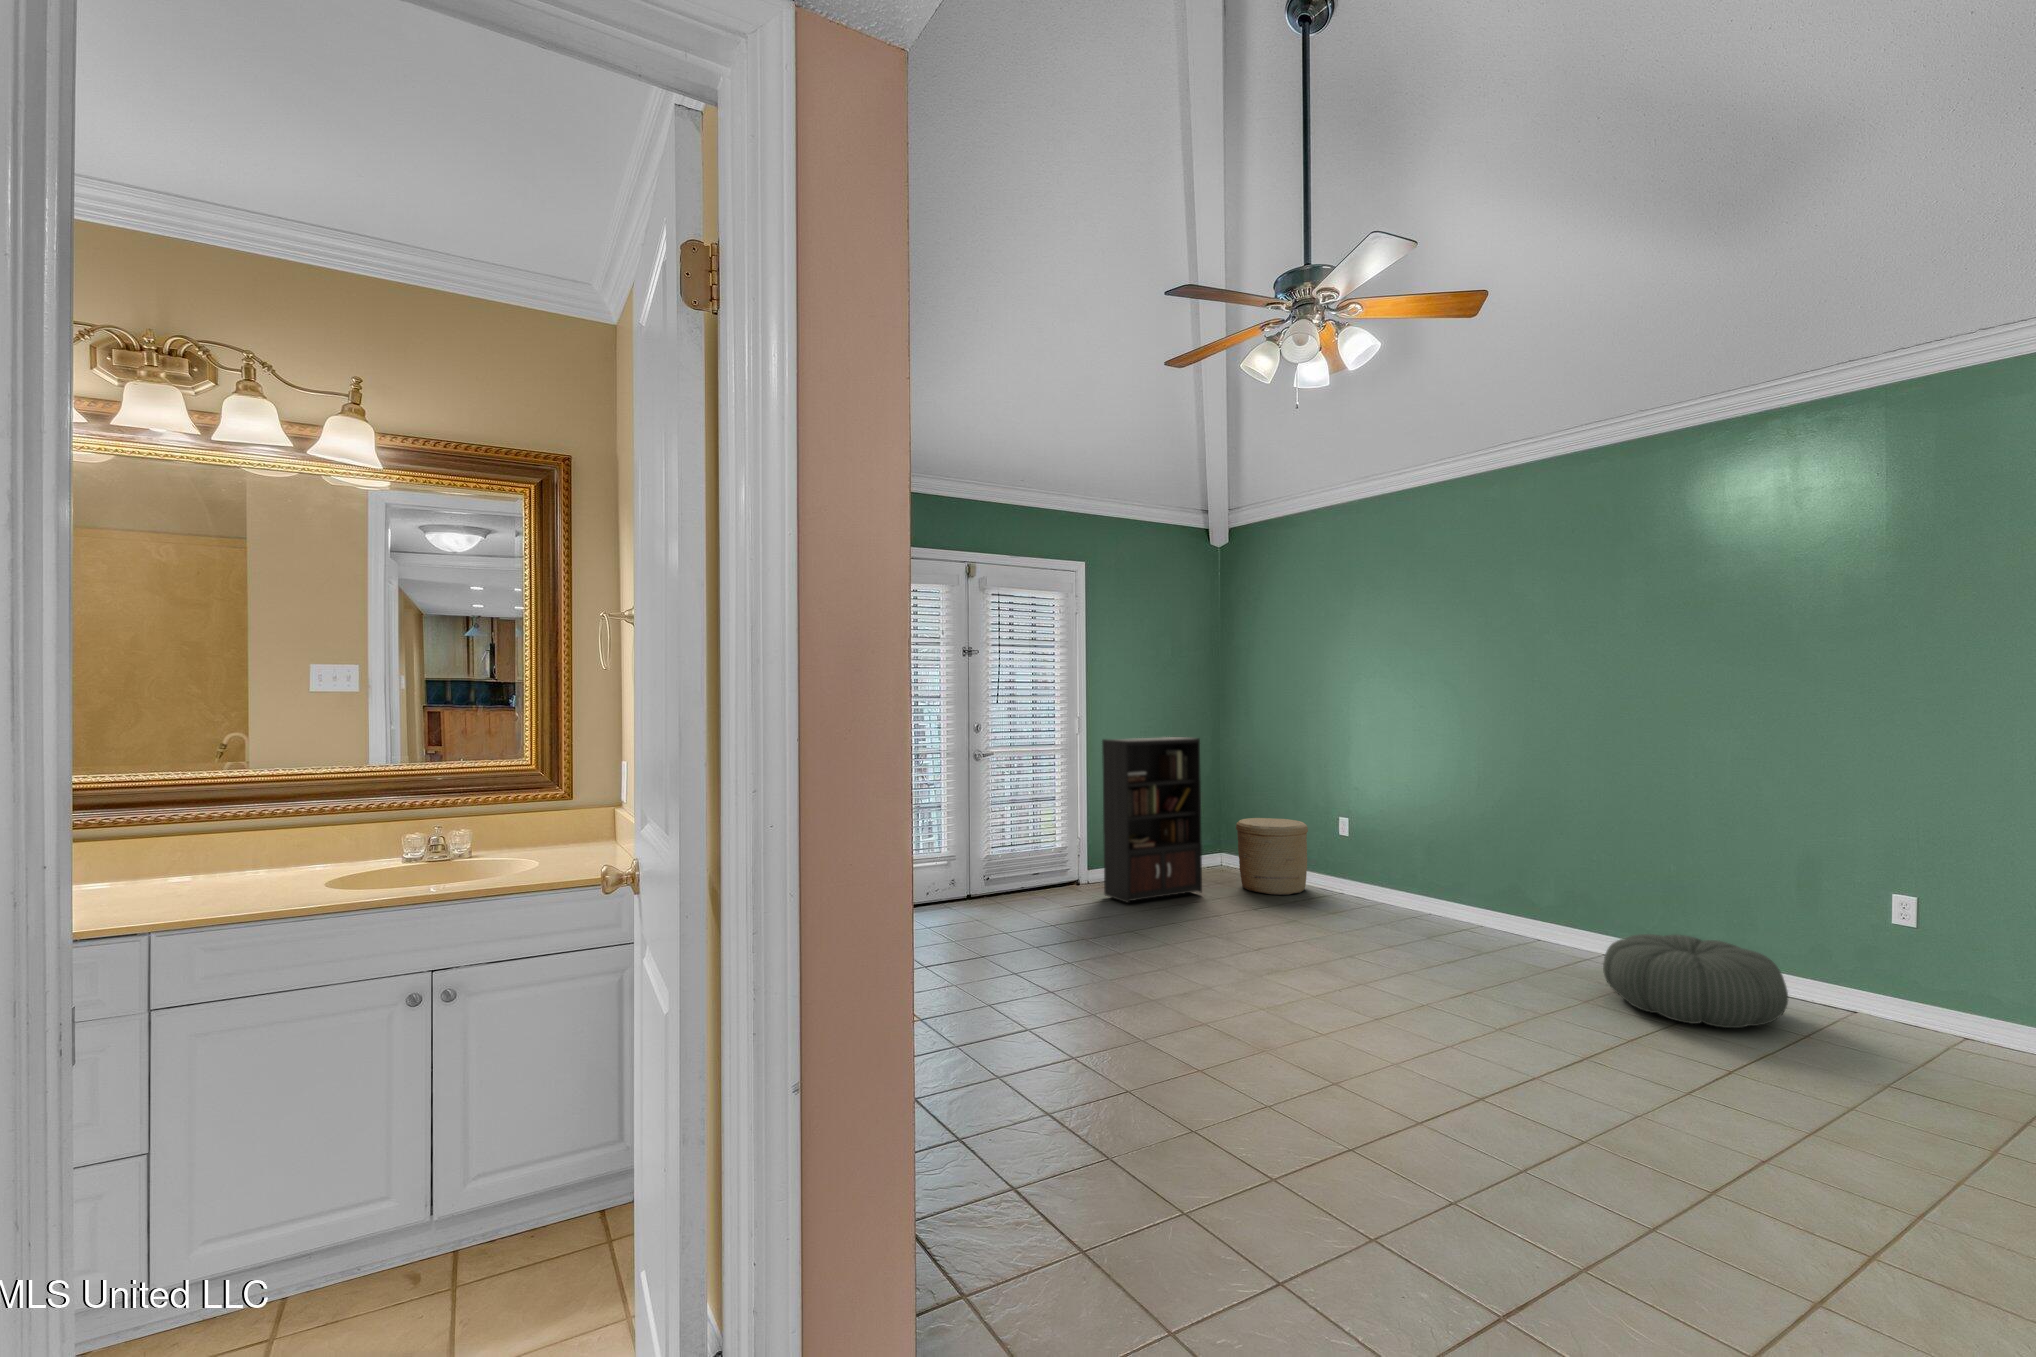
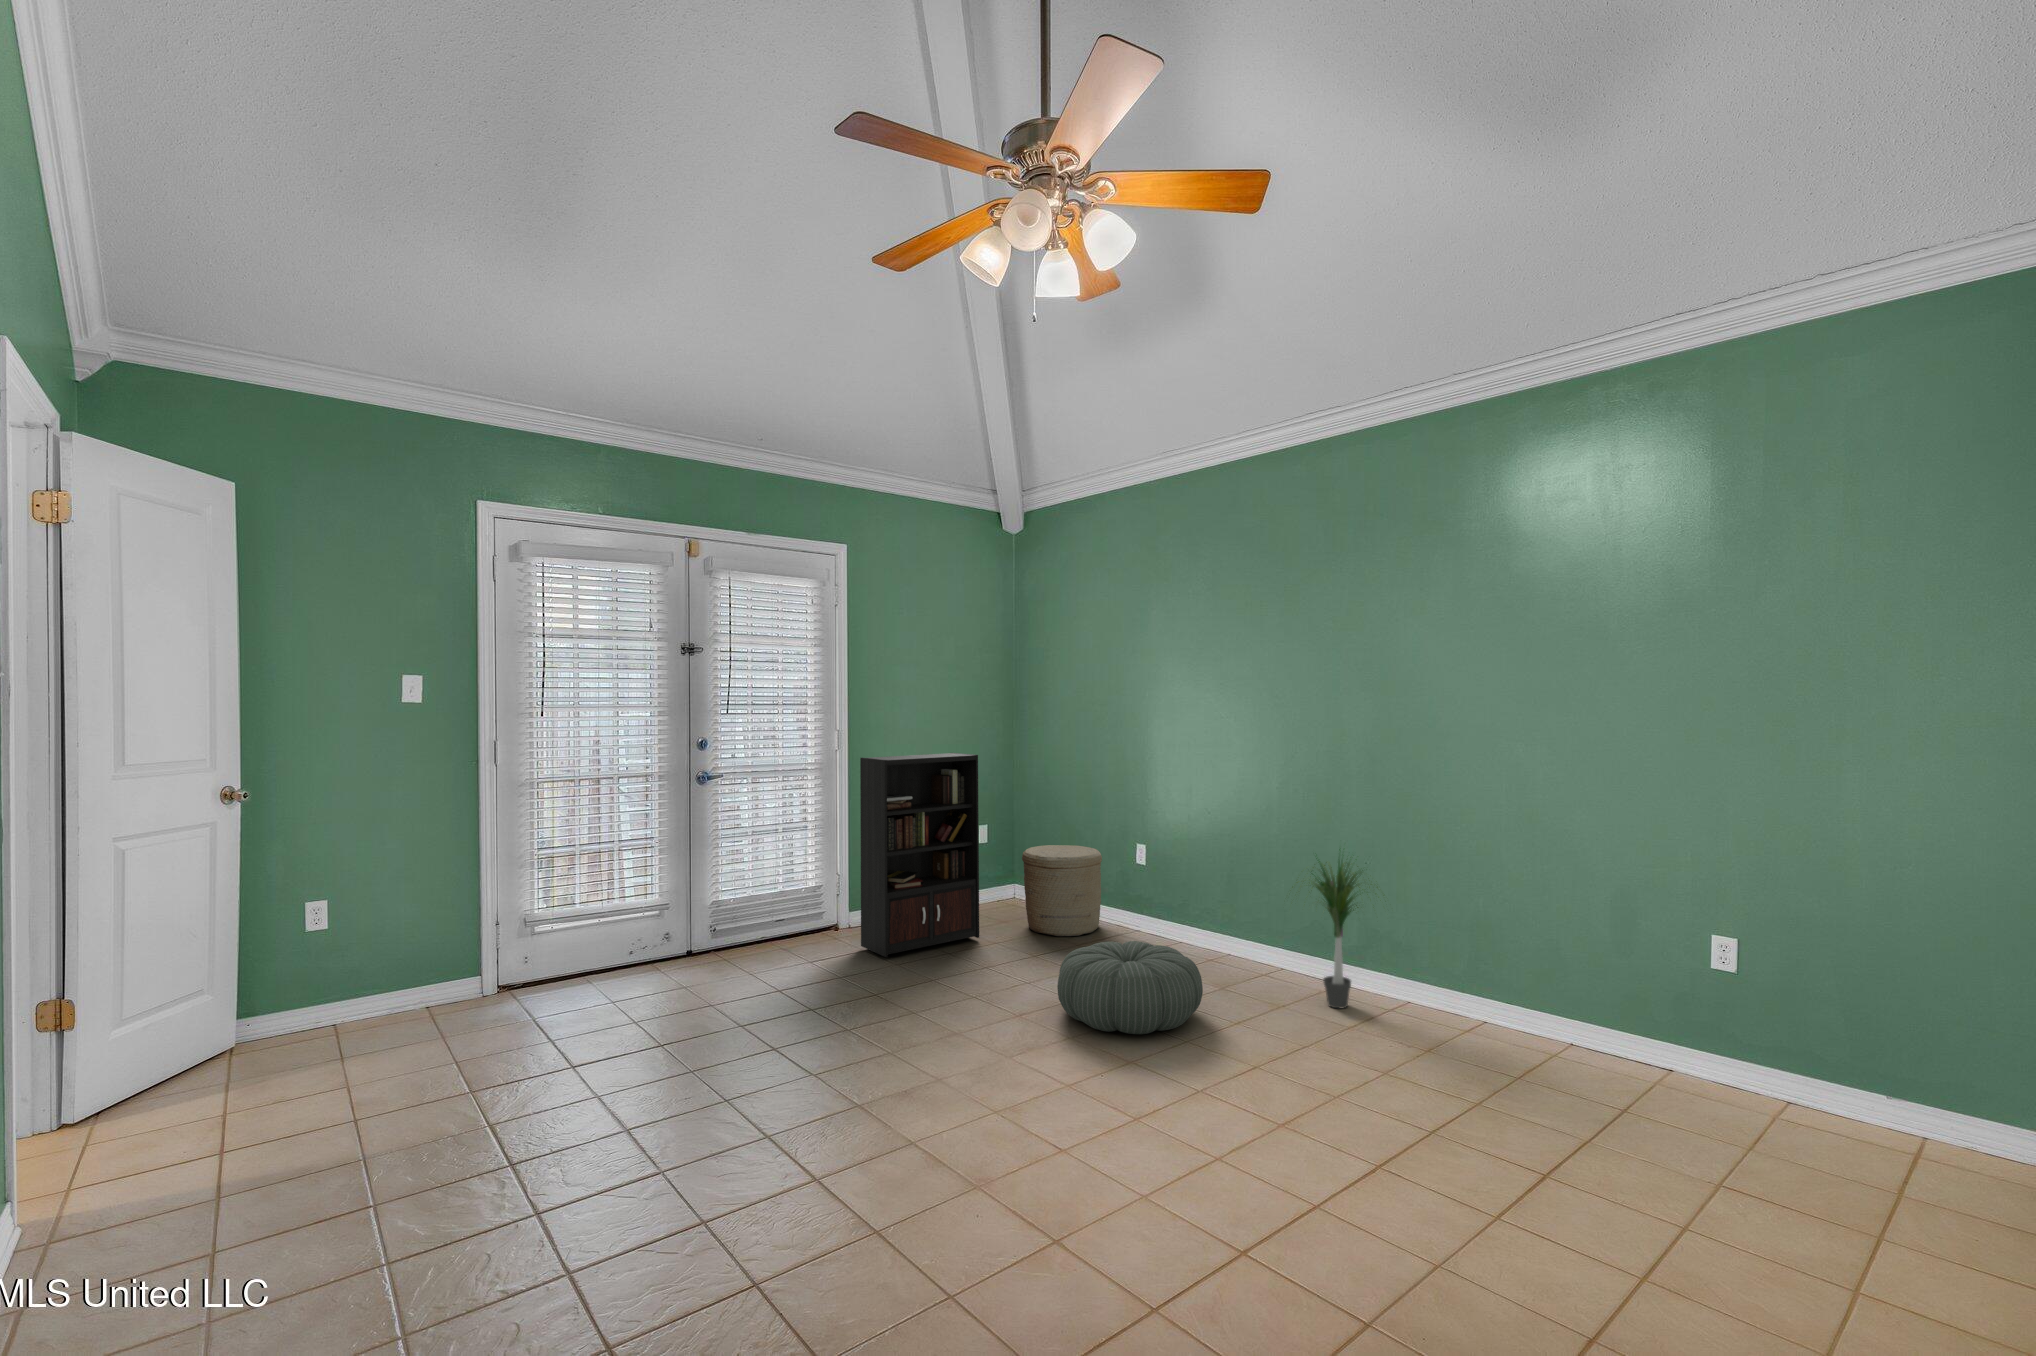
potted plant: none [1481,810,1589,955] -> present [1292,859,1378,1008]
pouf: present [1603,934,1788,1028] -> present [1057,941,1203,1034]

